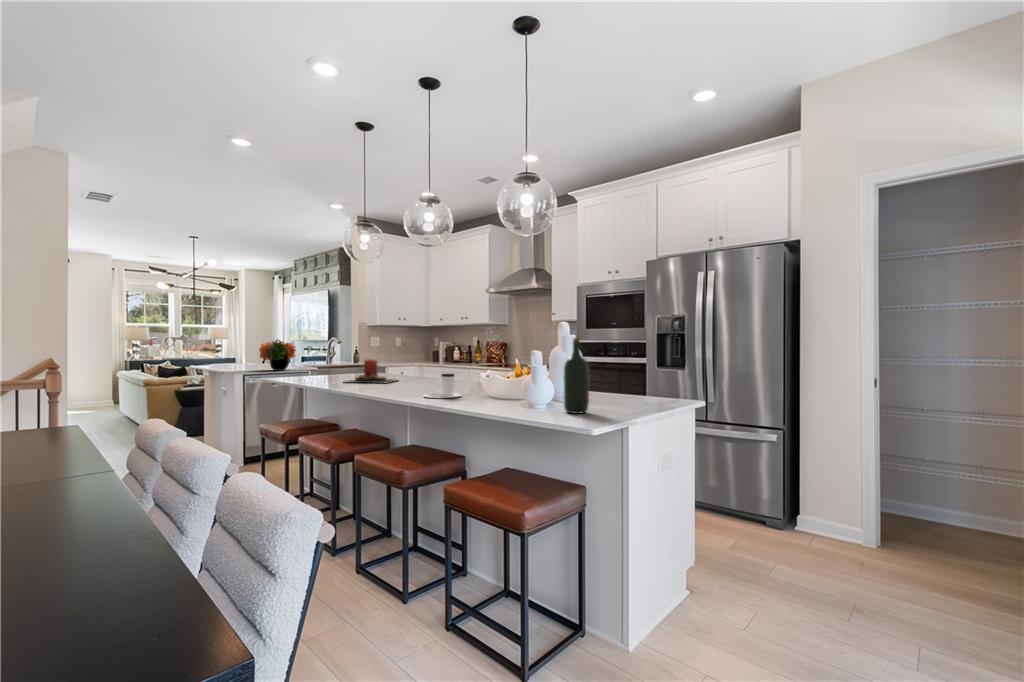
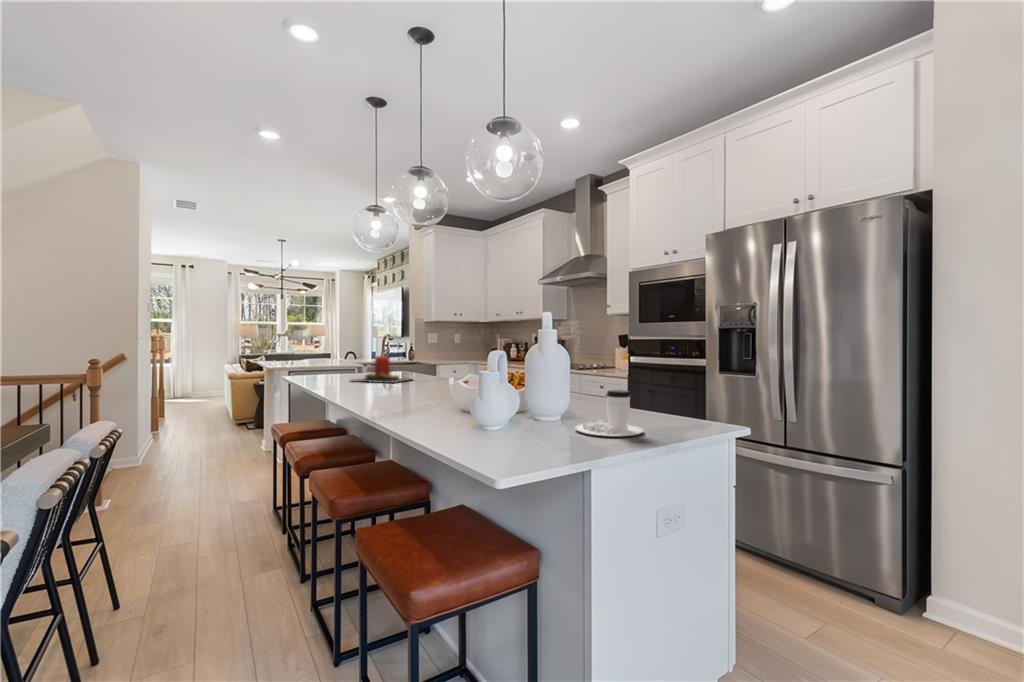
wine bottle: present [563,338,589,414] -> none [518,328,556,441]
flower arrangement: present [259,340,296,371] -> none [308,335,345,366]
coffee cup: present [423,373,461,398] -> present [575,390,643,437]

